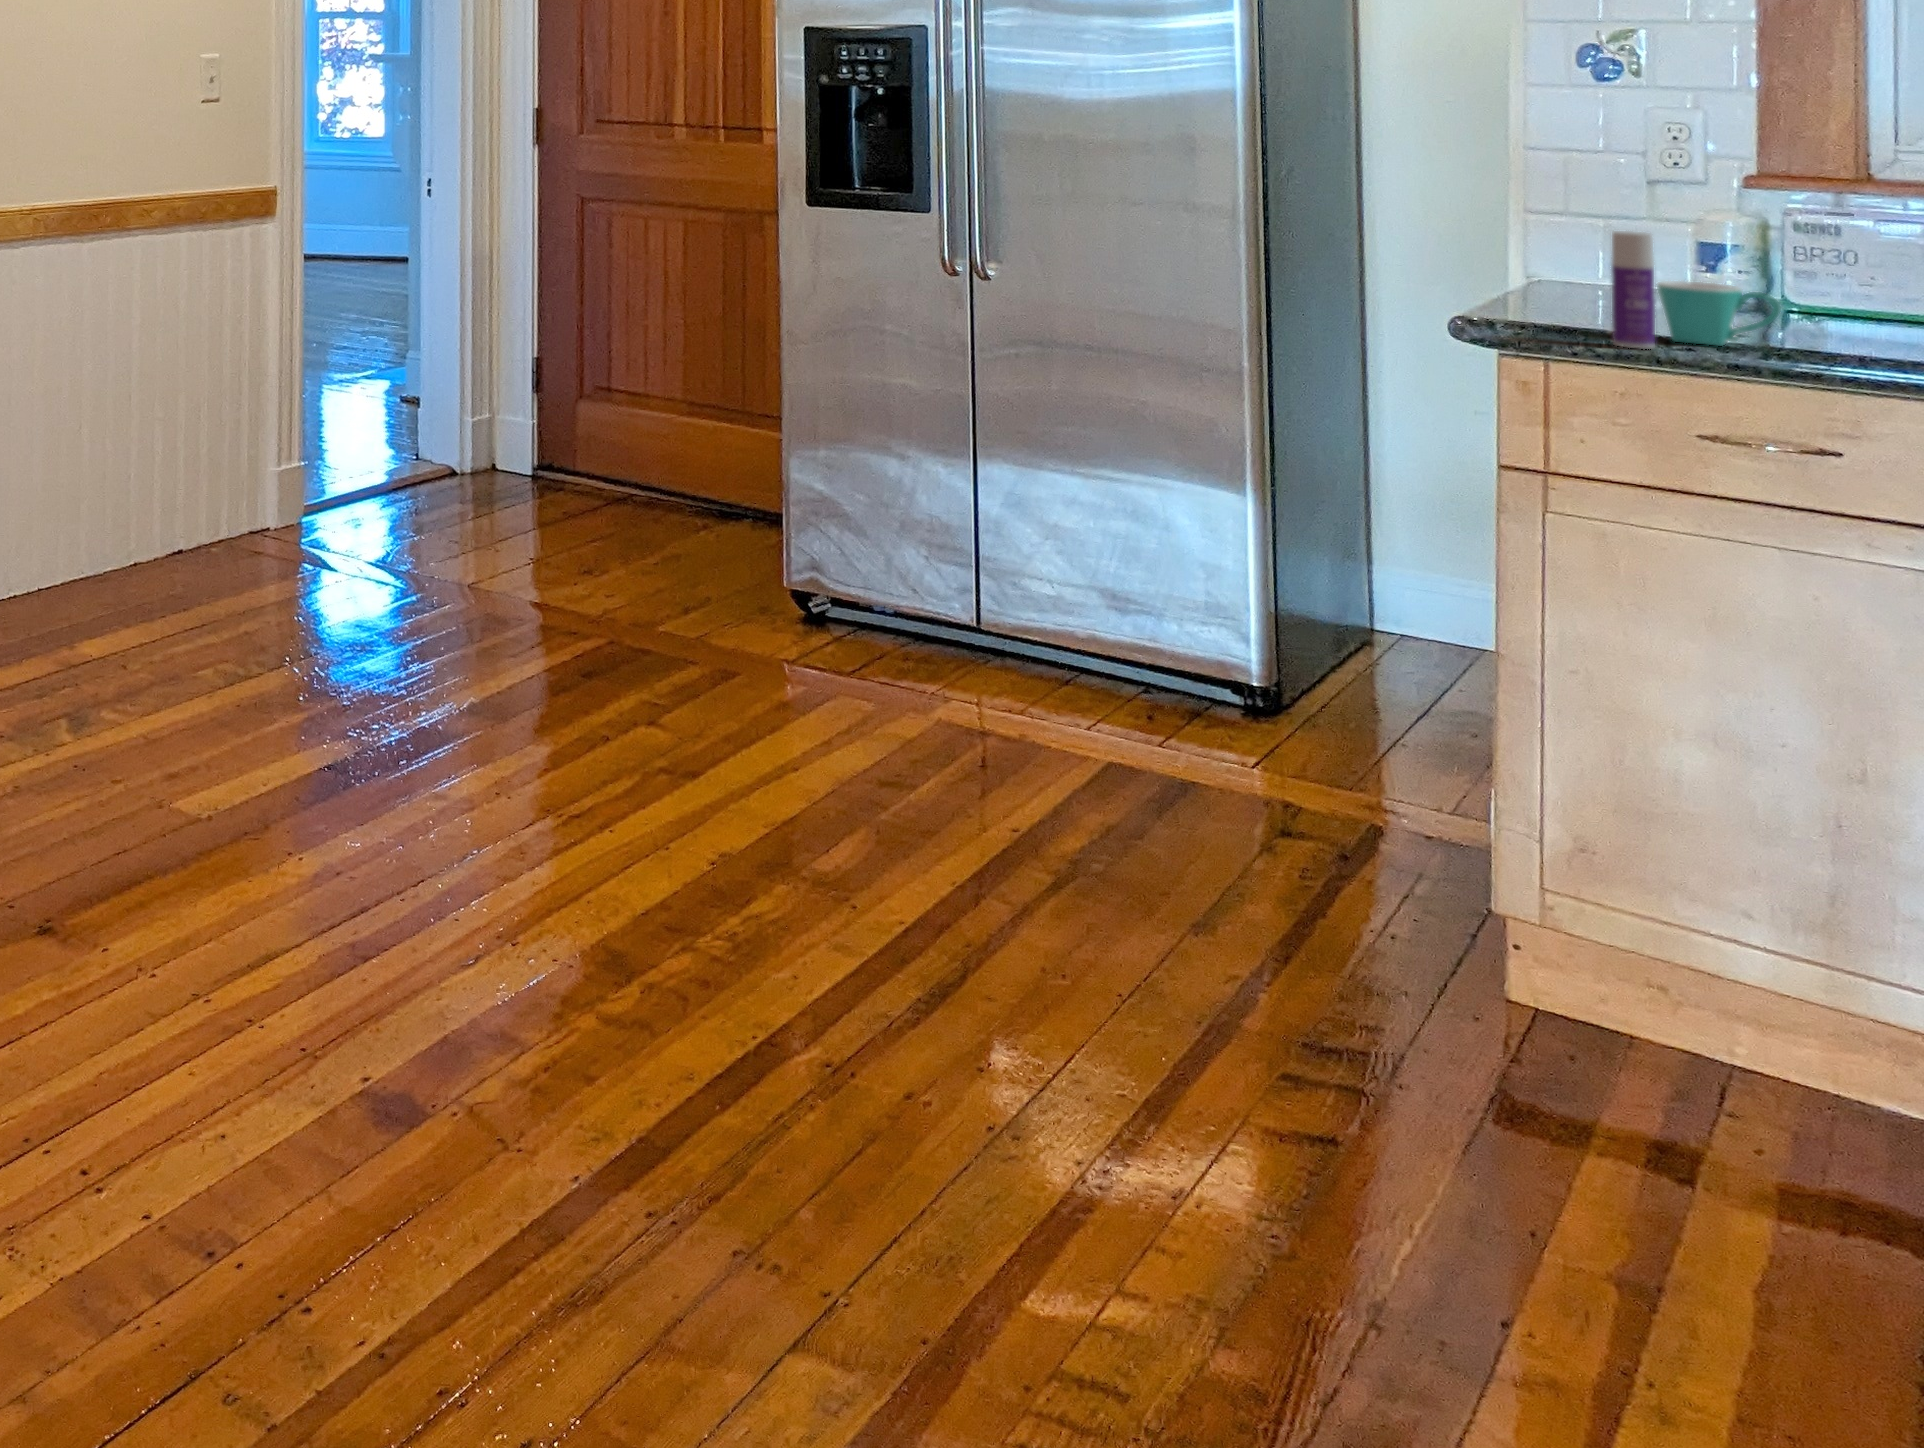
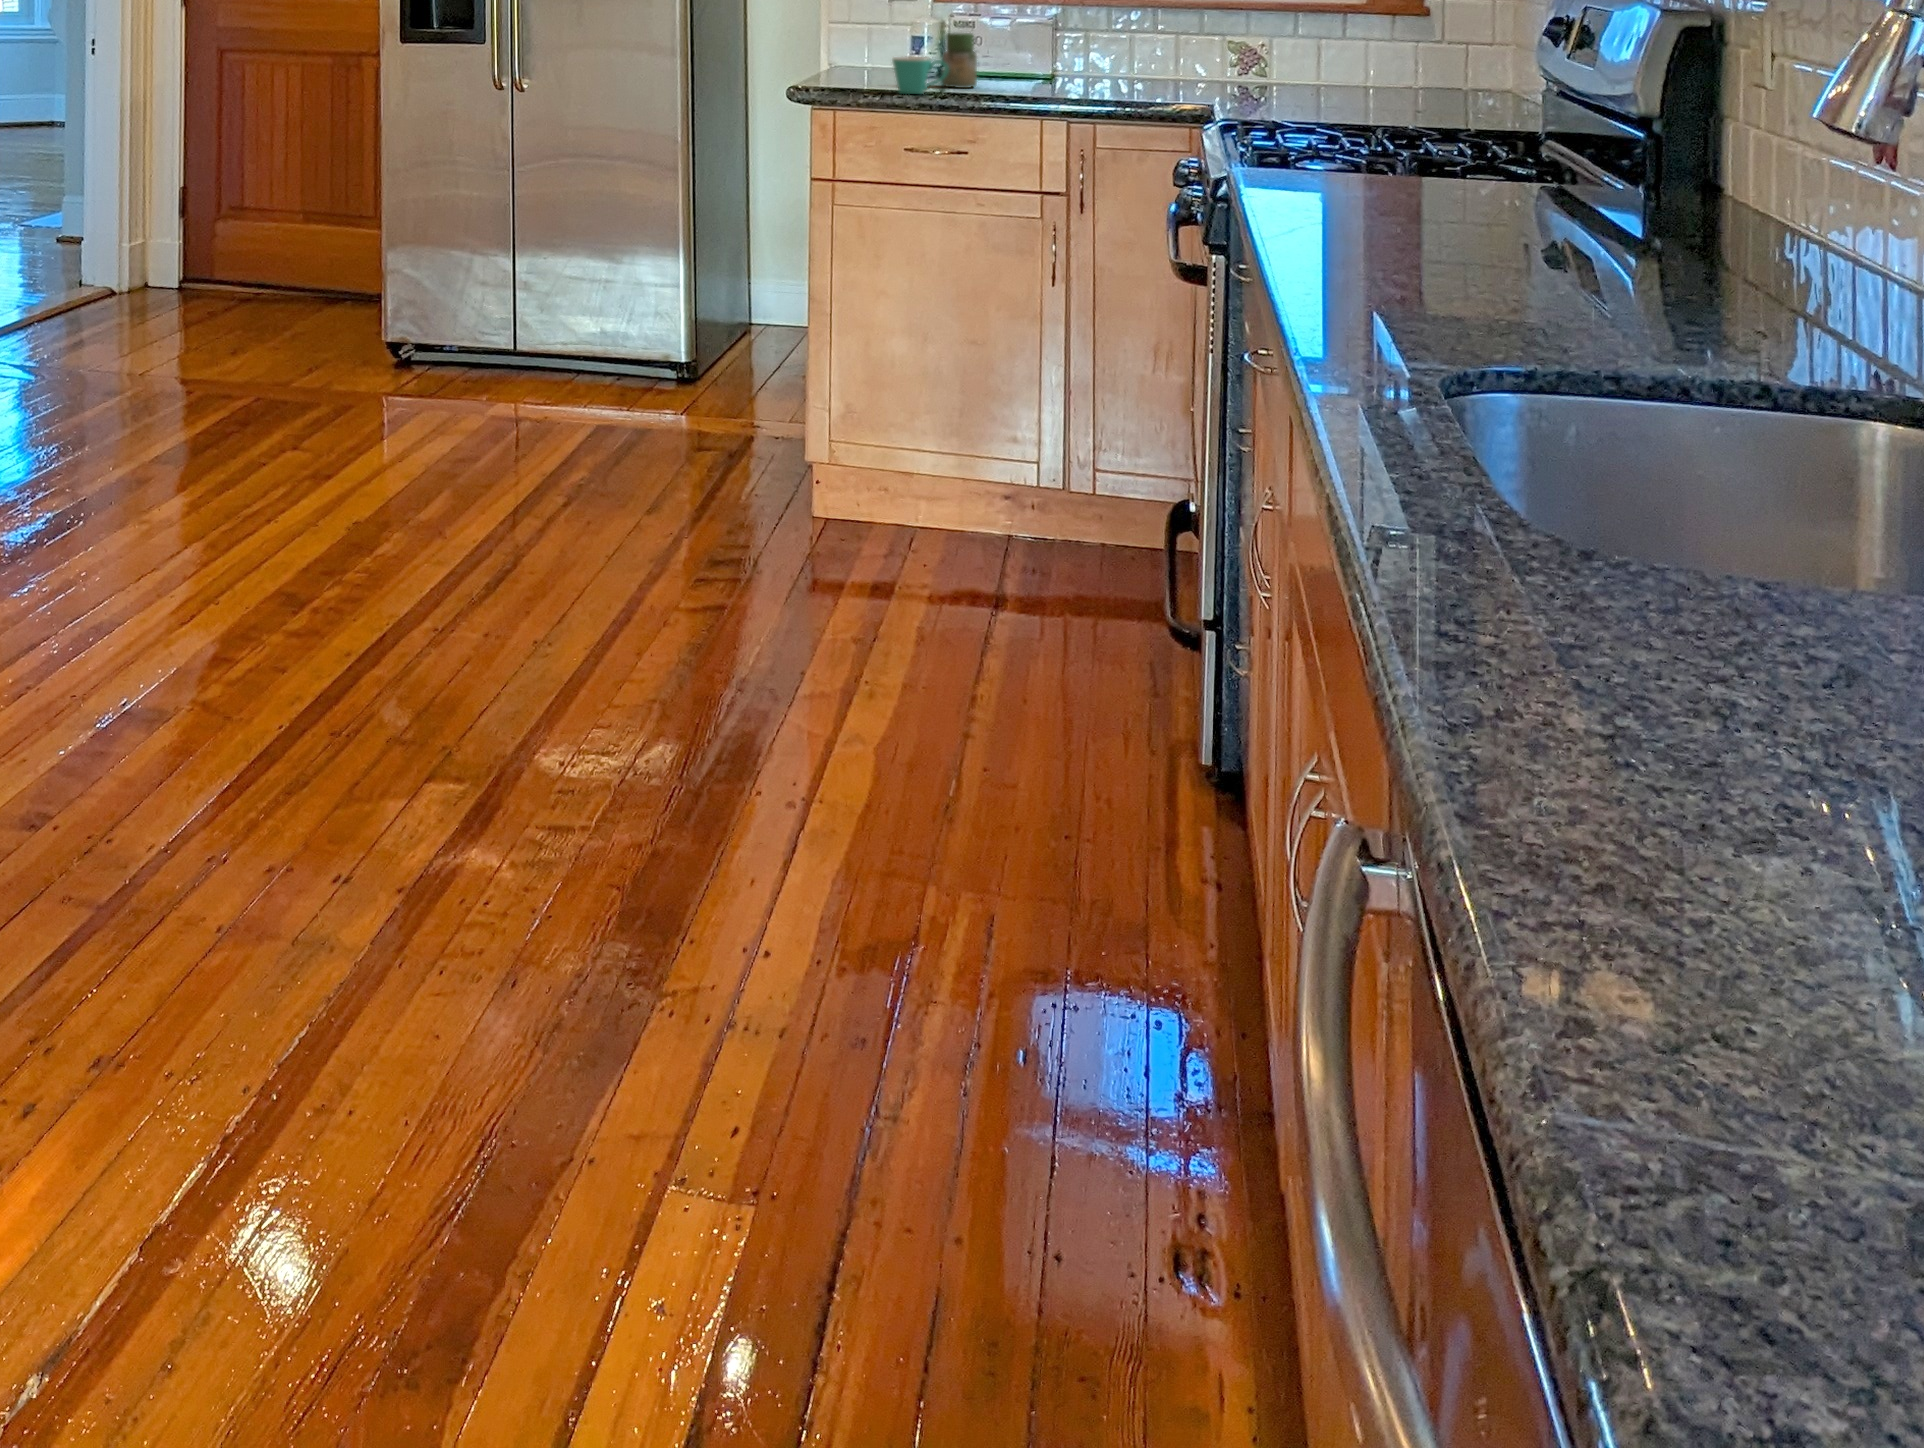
bottle: present [1611,231,1655,349] -> none [870,25,890,97]
jar: none [1766,244,1842,337] -> present [943,33,977,88]

